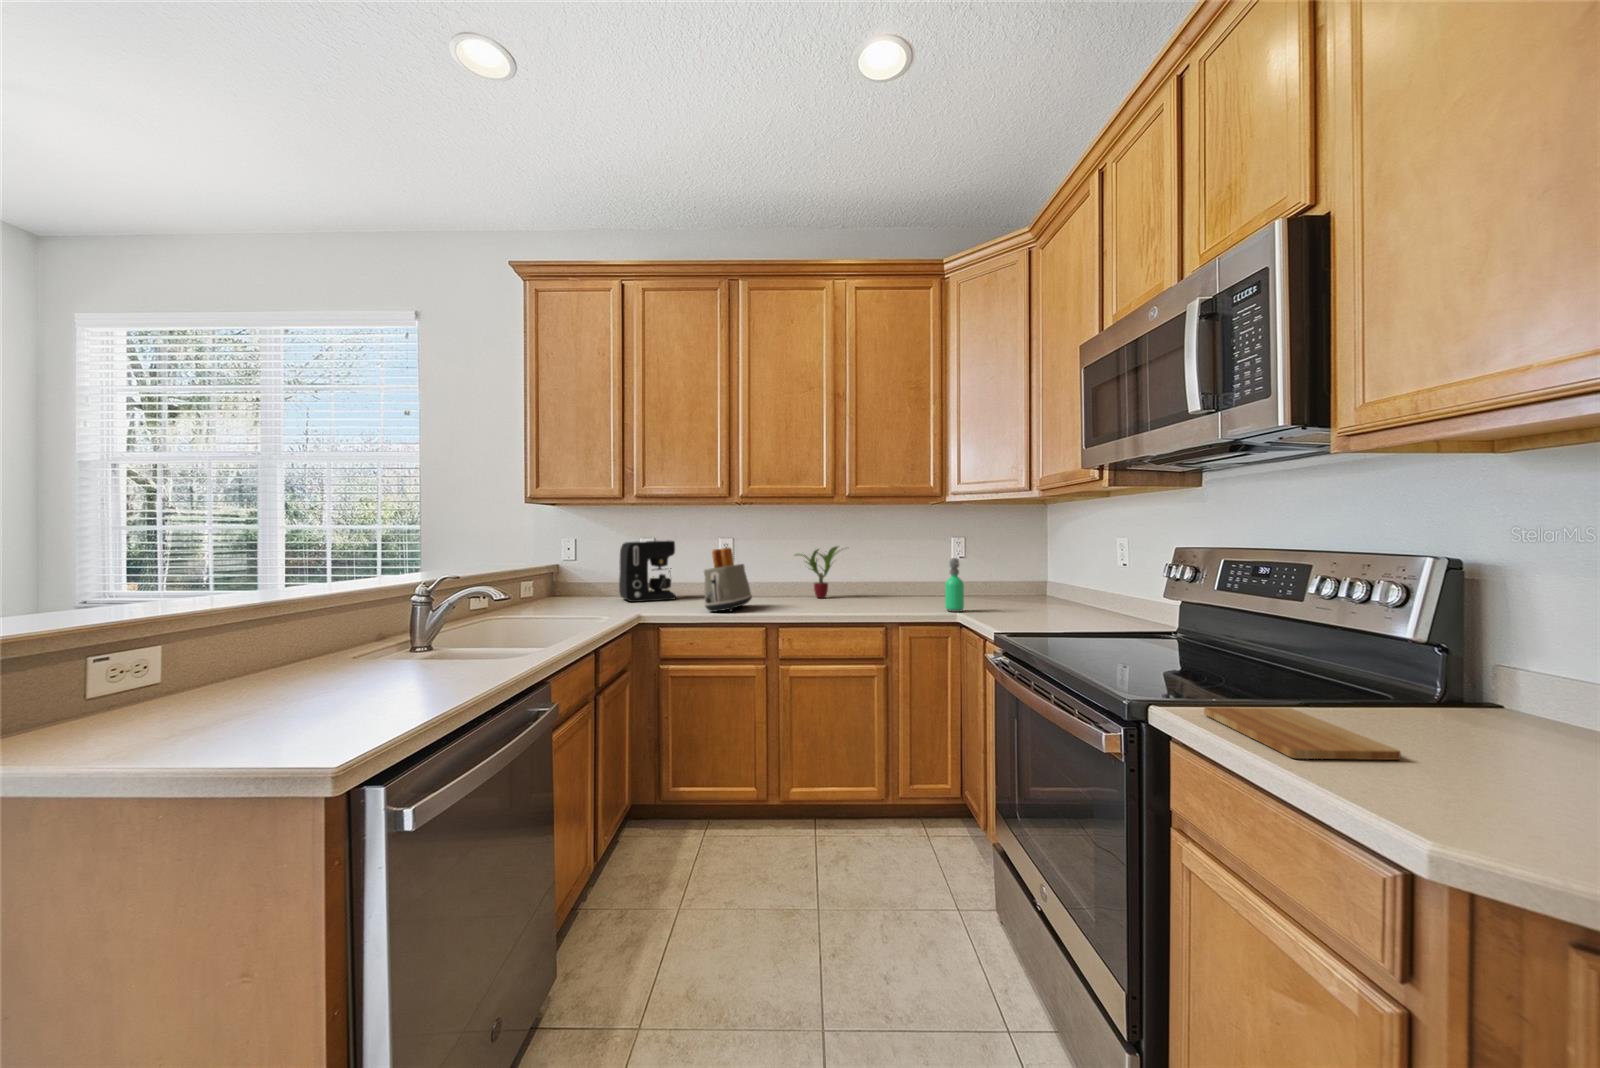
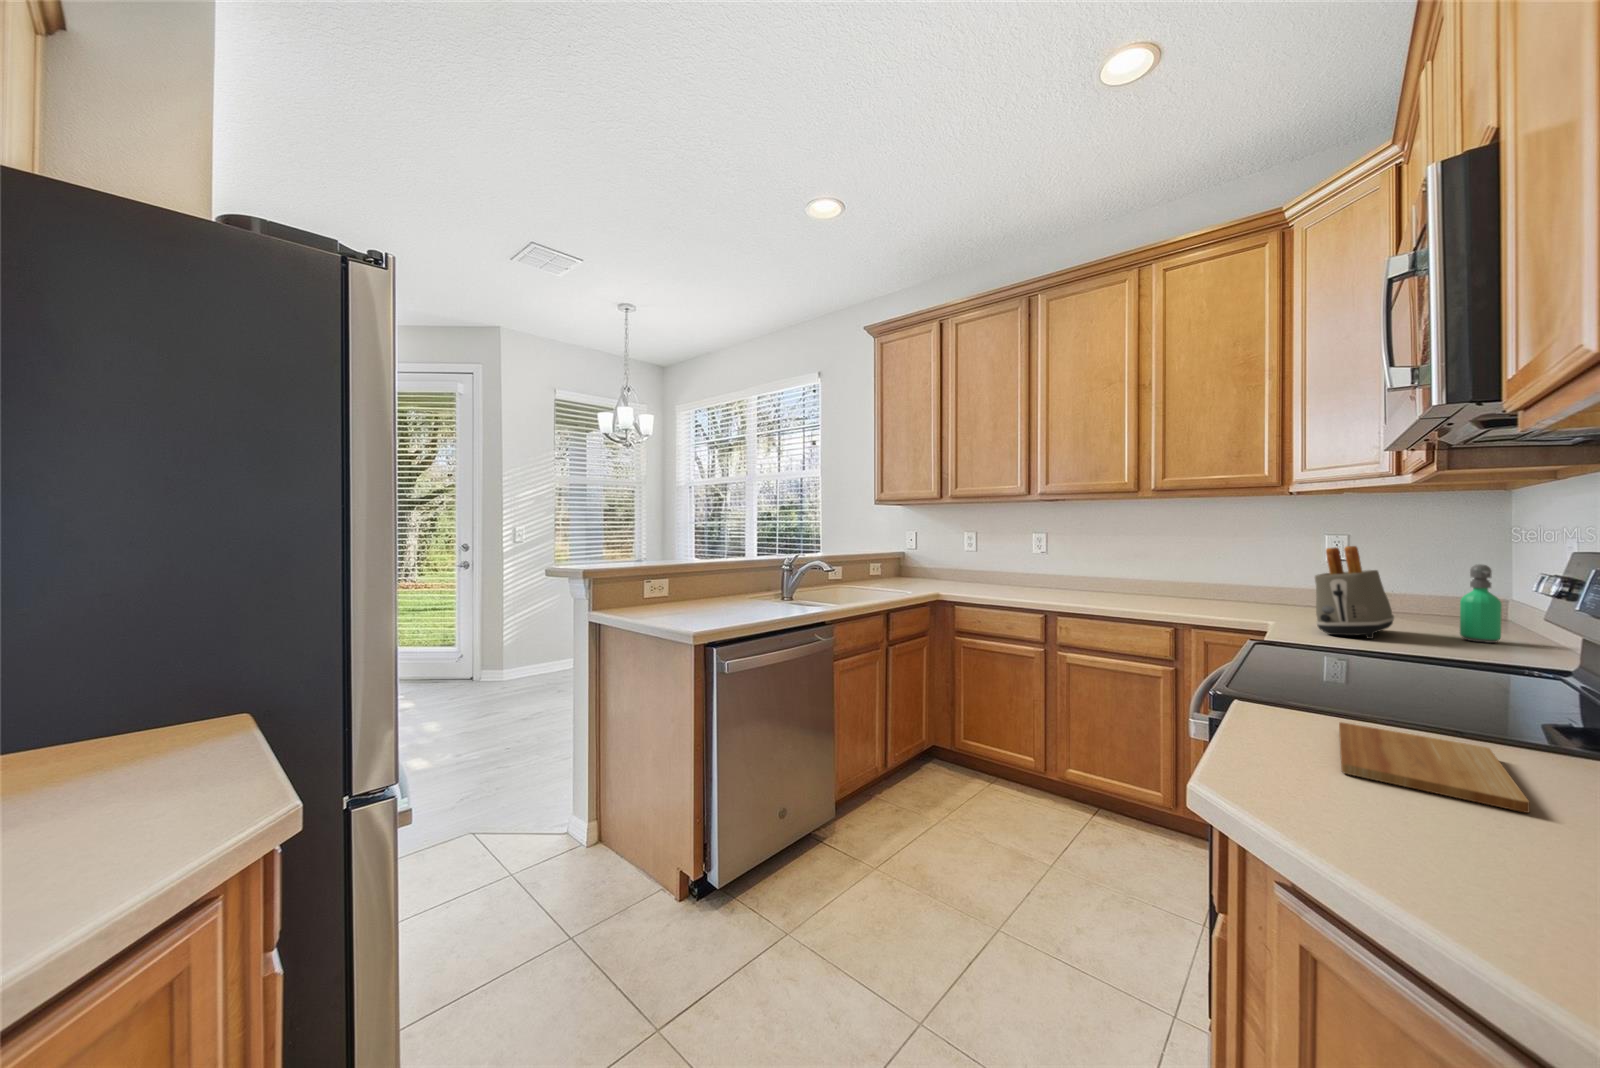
coffee maker: present [619,541,676,602] -> none [948,534,996,585]
potted plant: present [795,546,840,598] -> none [1104,540,1173,594]
toaster: present [704,548,752,612] -> present [1315,546,1394,639]
soap dispenser: present [945,558,964,612] -> present [1460,564,1502,643]

